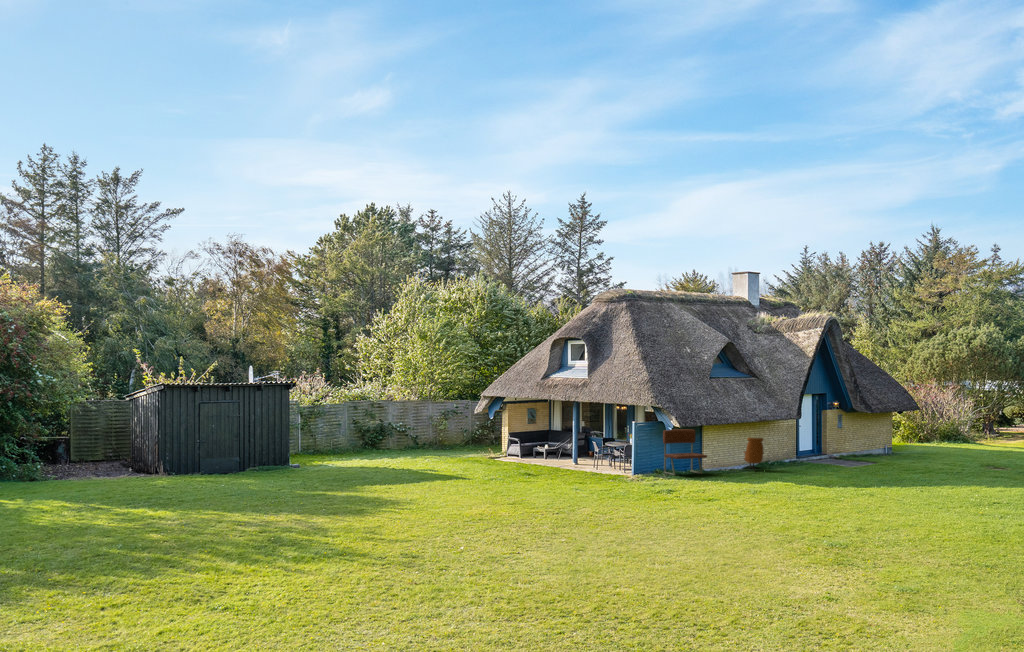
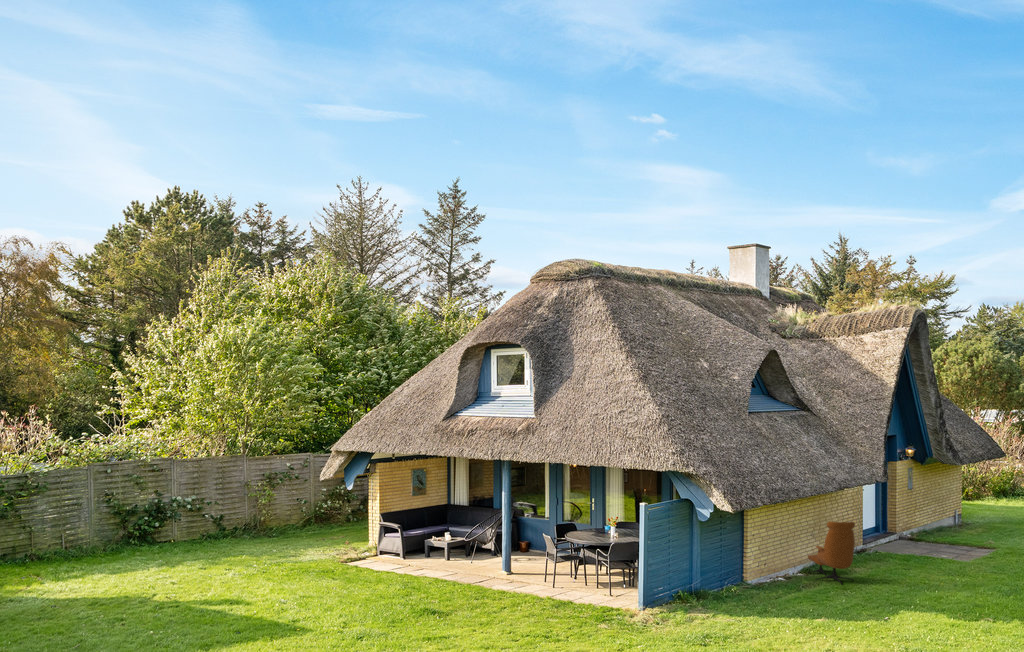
bench: present [663,430,707,476] -> none [690,511,771,605]

